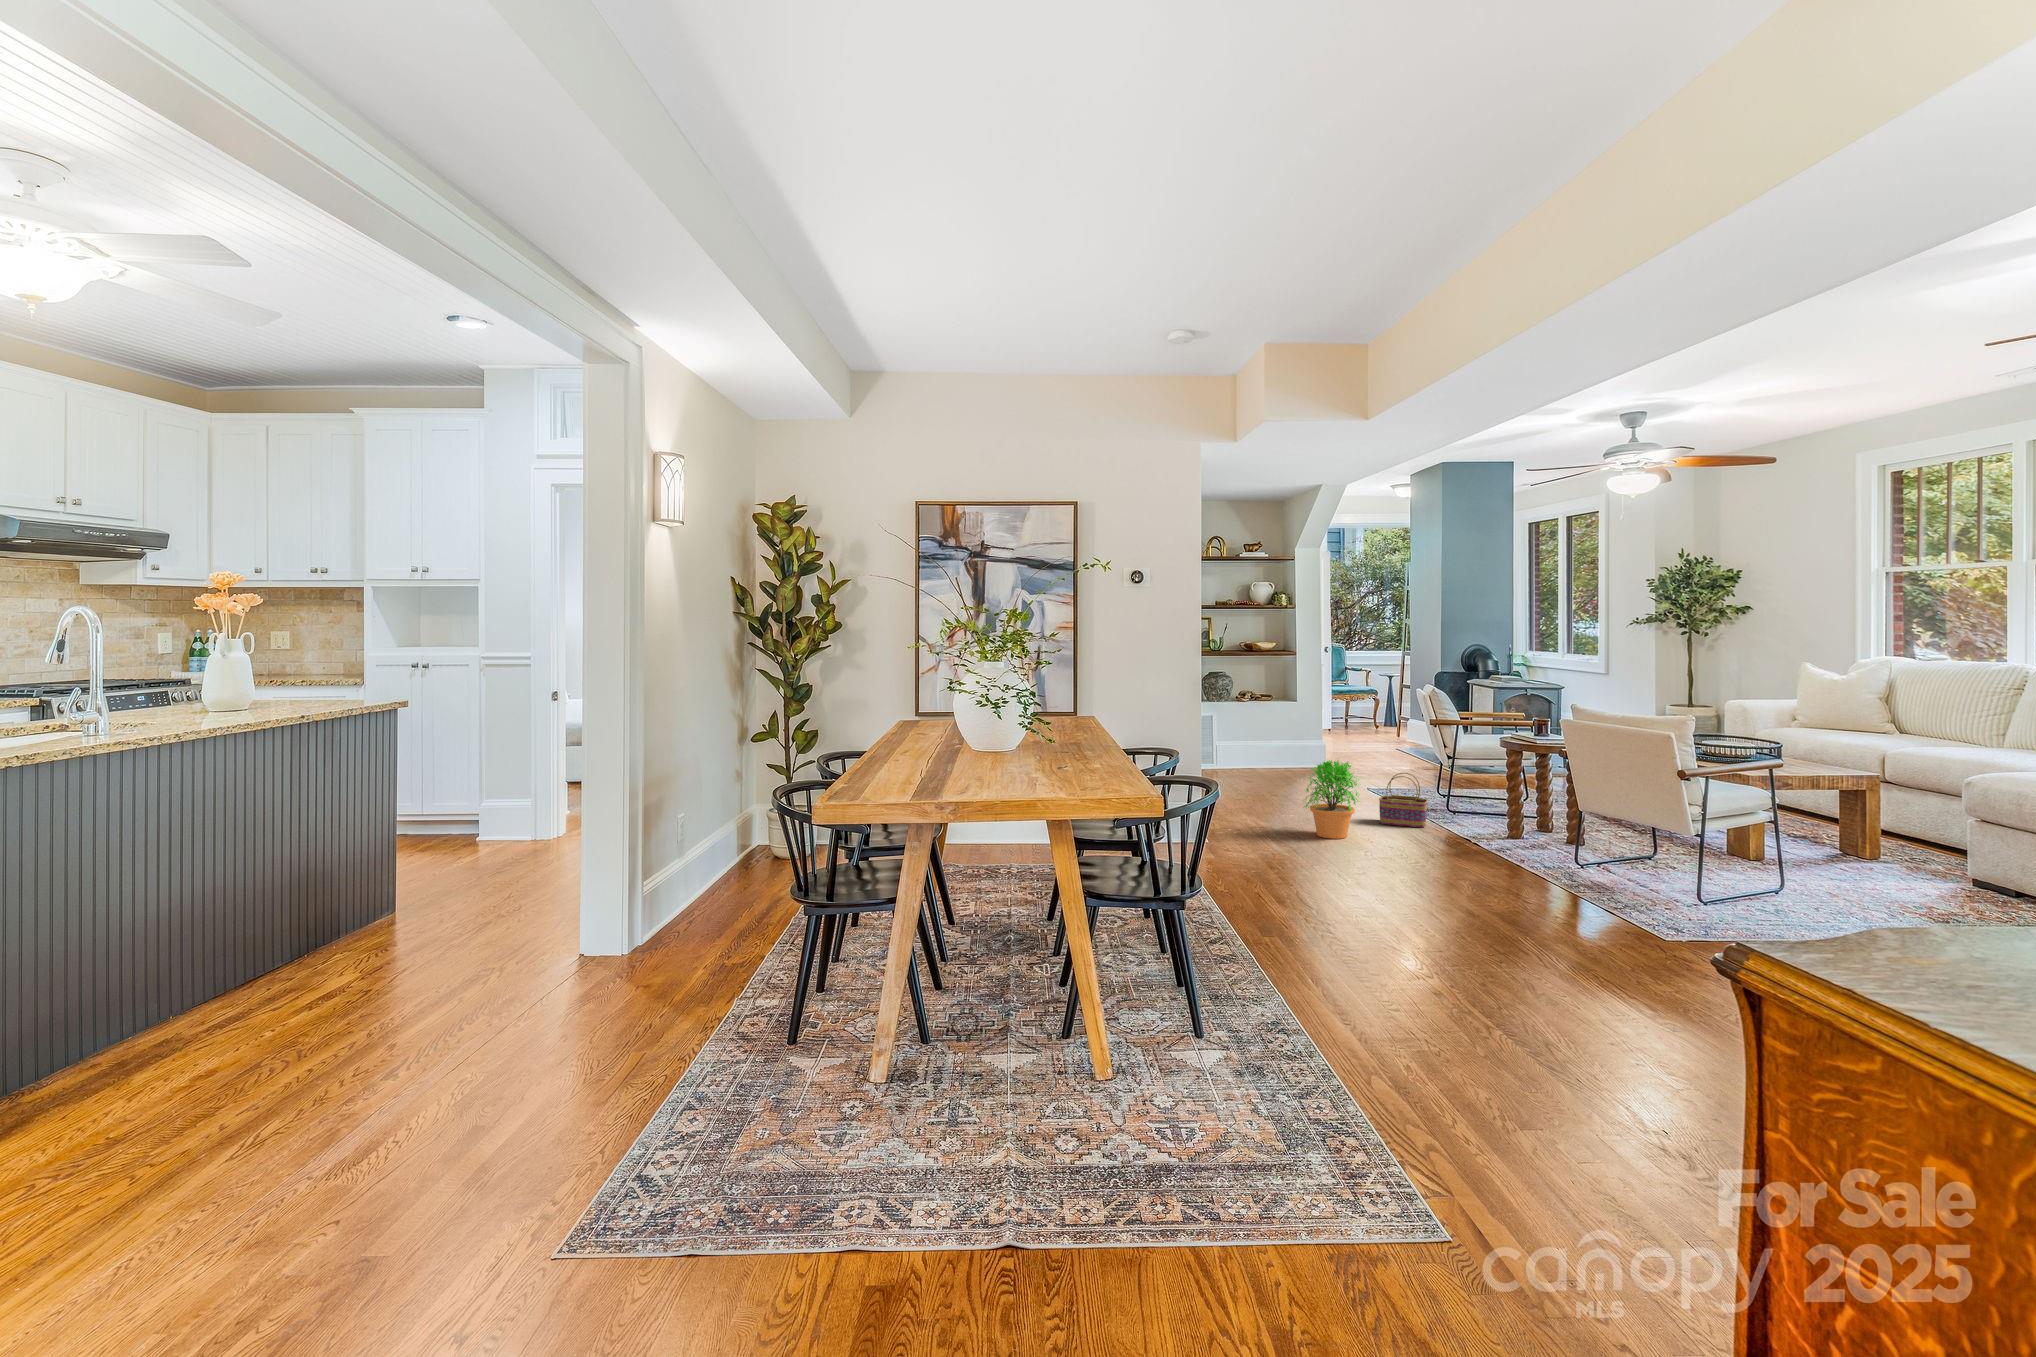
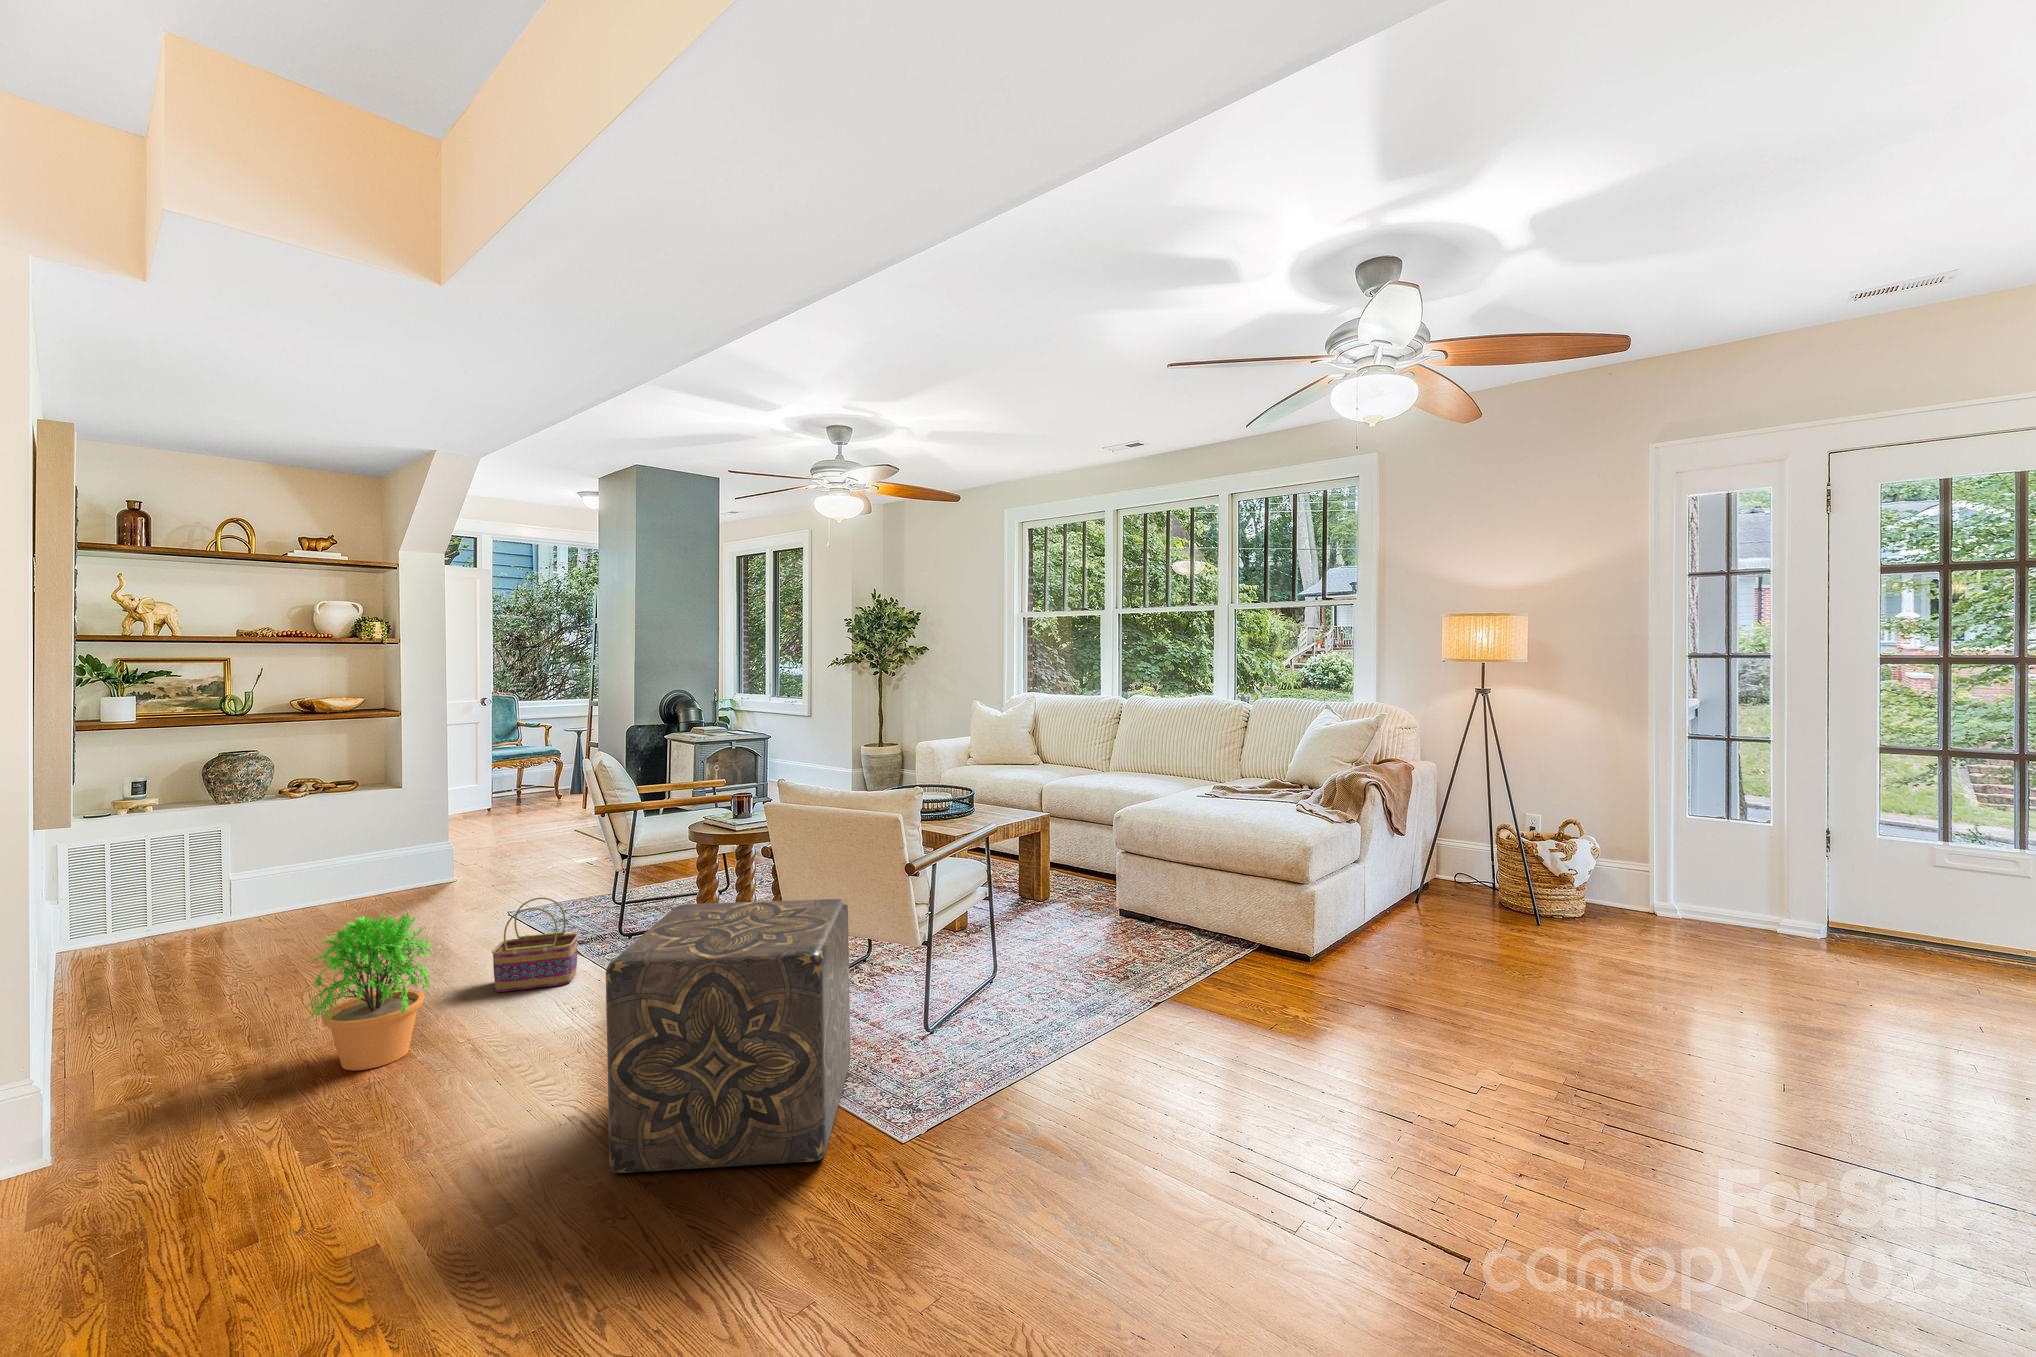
ottoman: none [1474,771,1626,914] -> present [606,899,850,1173]

